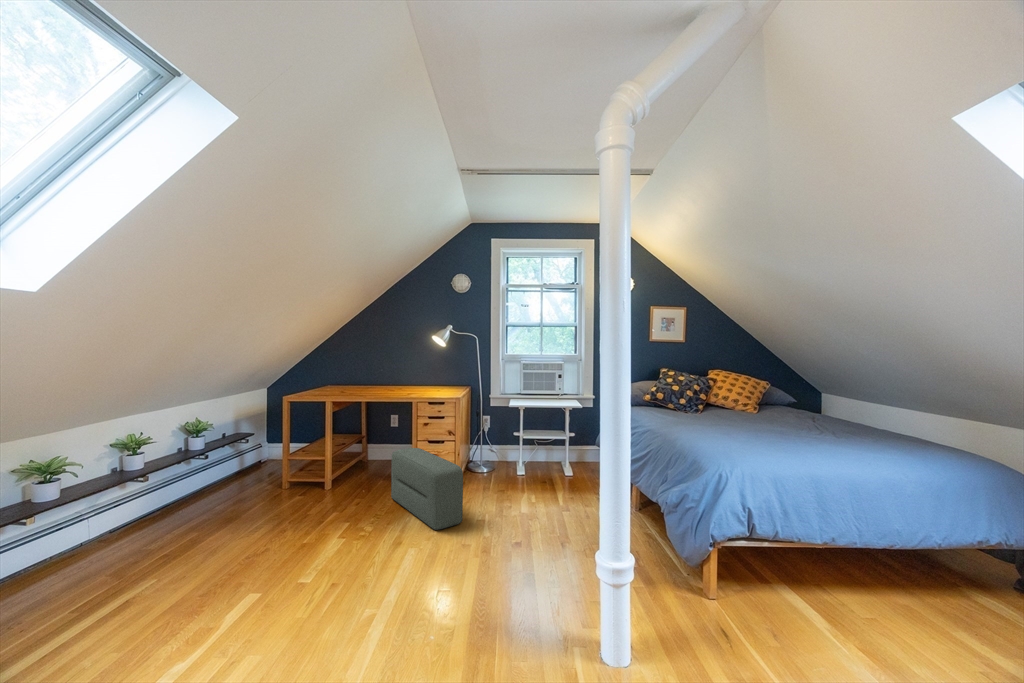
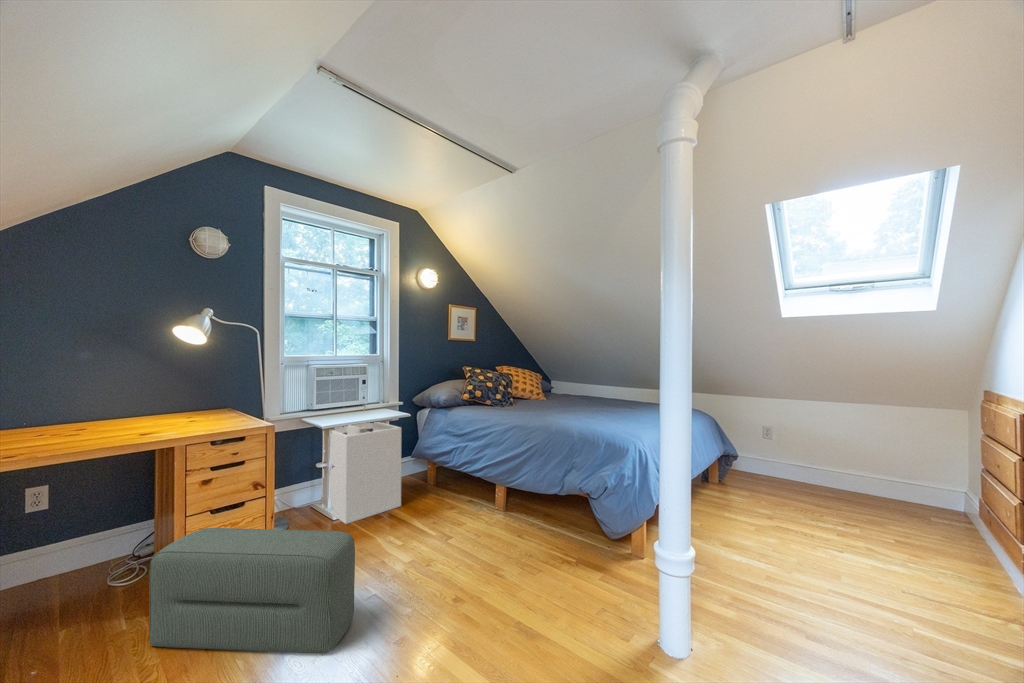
laundry hamper: none [521,408,567,481] -> present [322,422,401,524]

